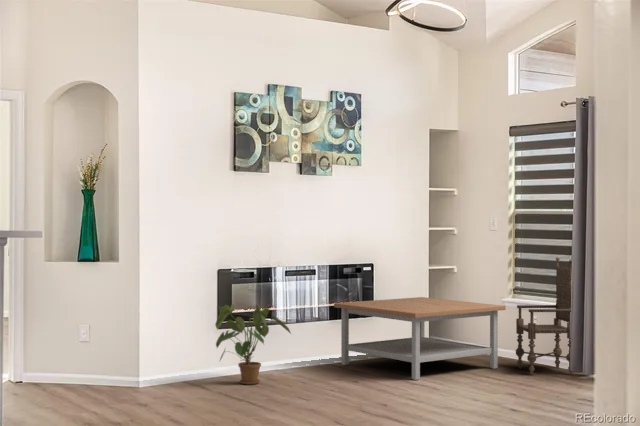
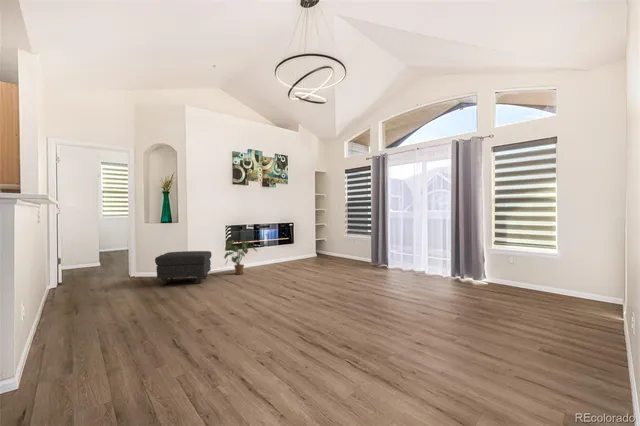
armchair: present [516,257,573,375] -> none [349,219,372,266]
coffee table: present [334,297,506,380] -> none [277,236,345,270]
ottoman: none [78,328,190,400] -> present [155,251,211,285]

